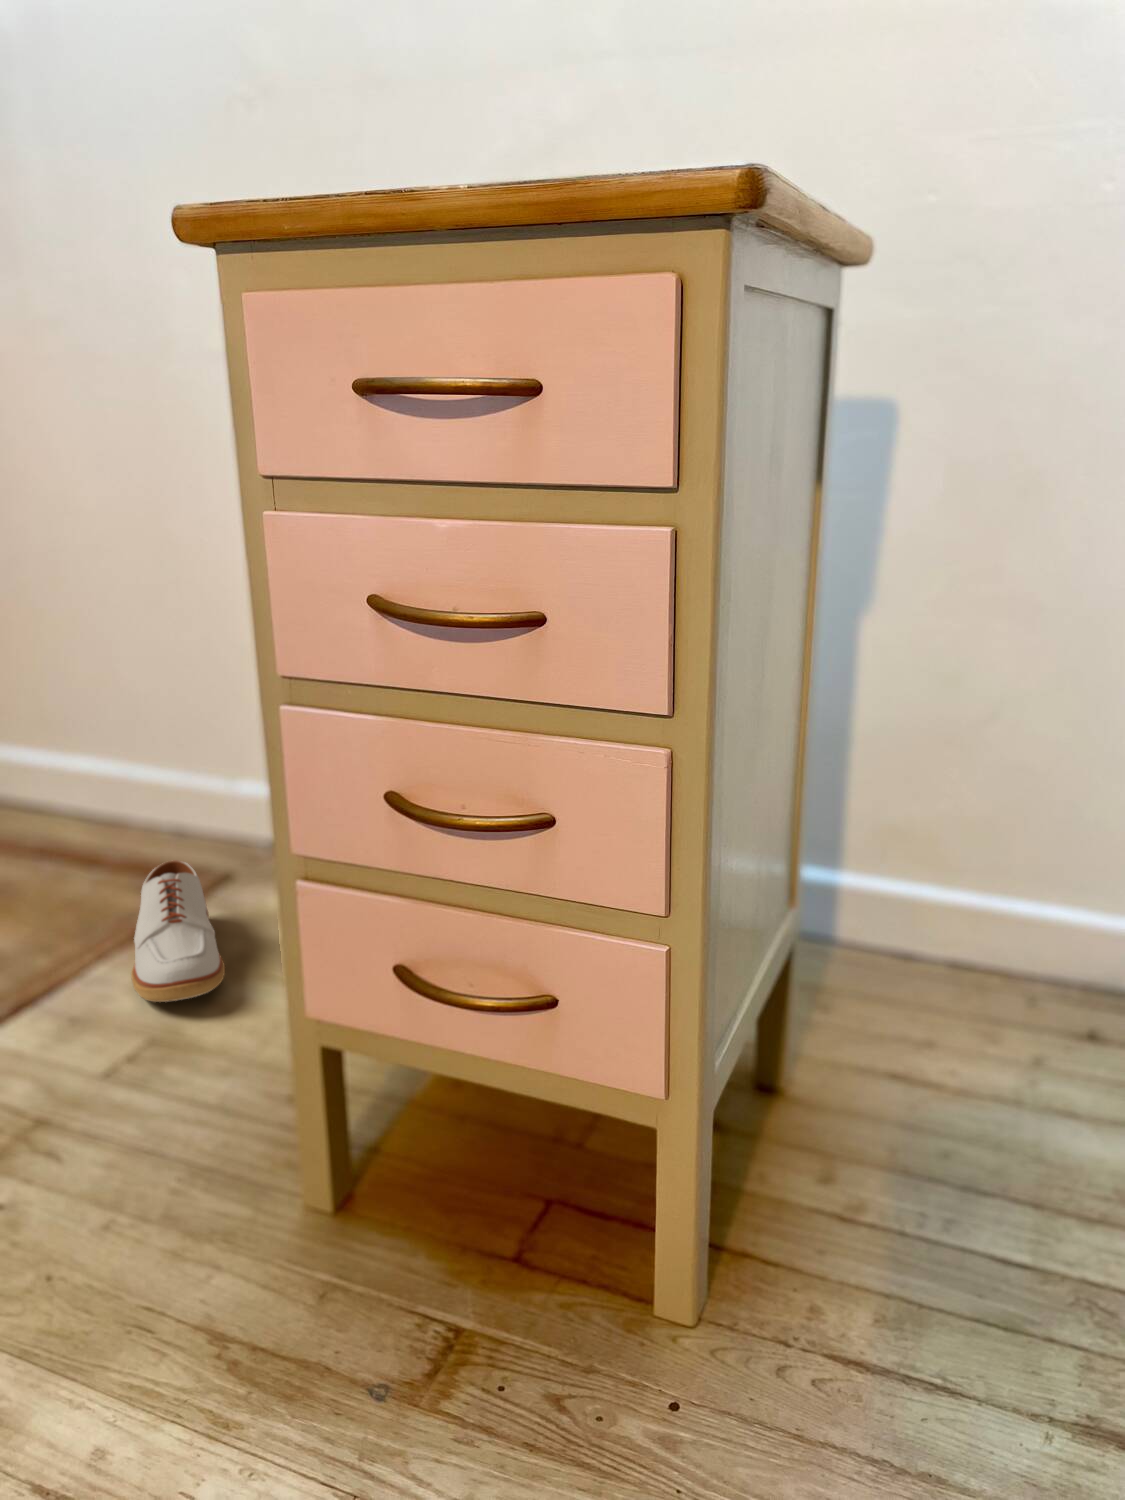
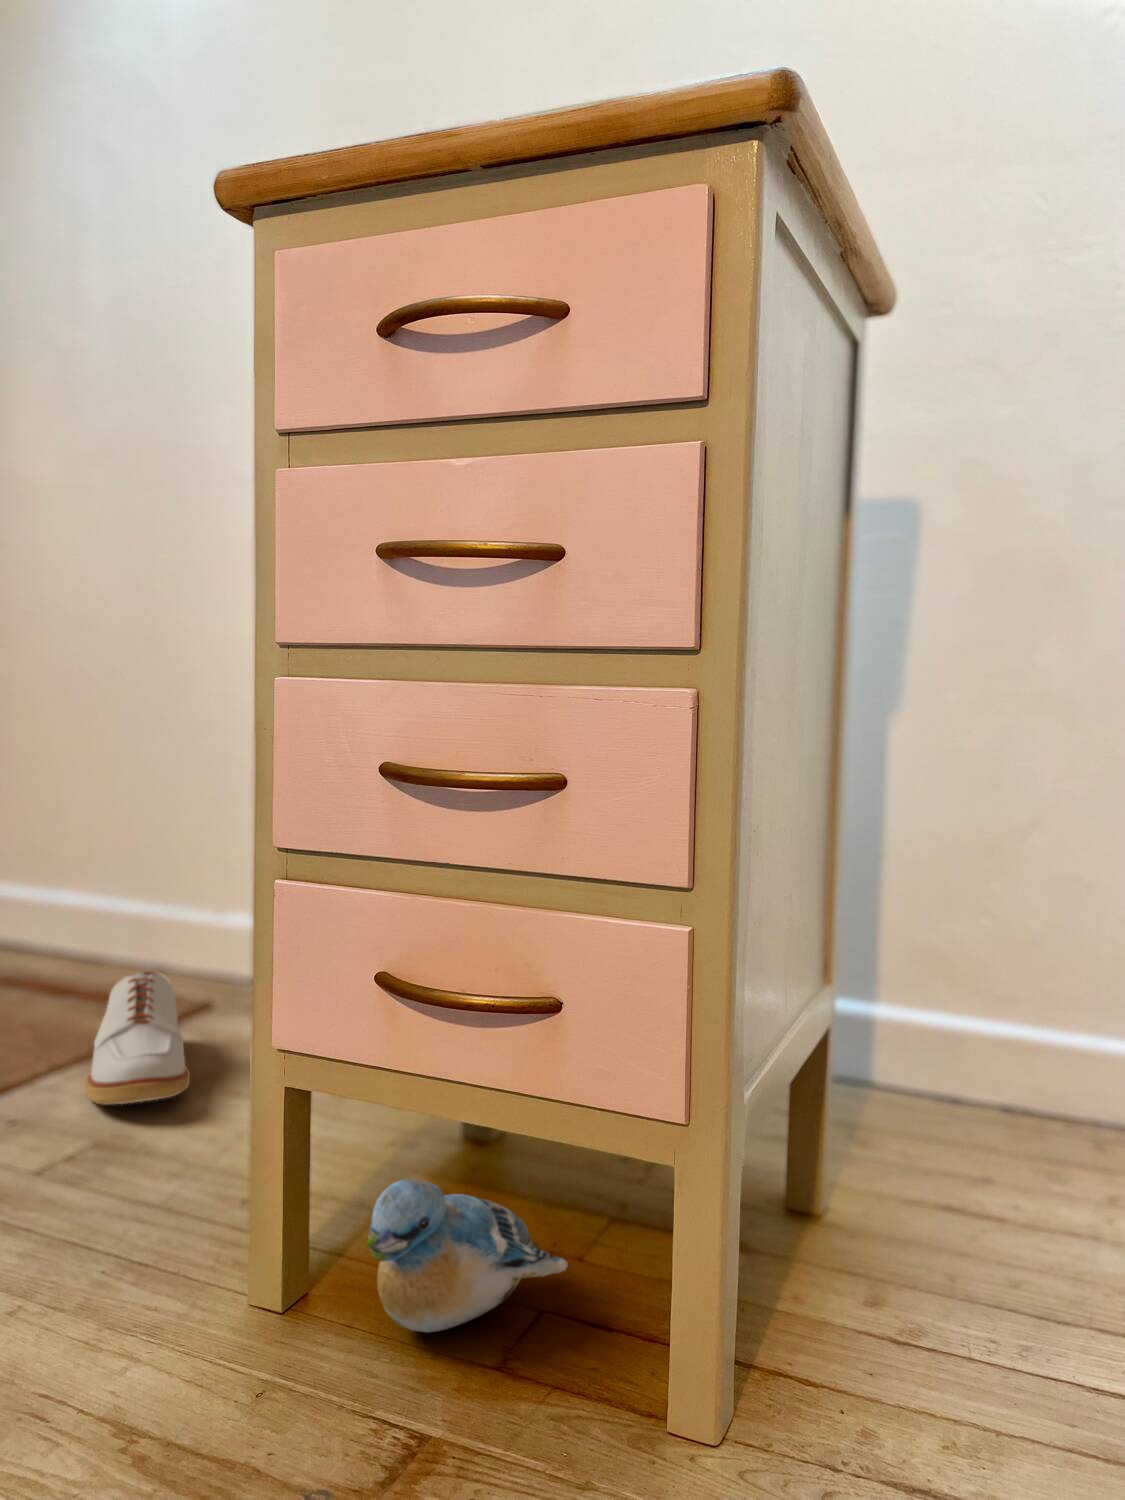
plush toy: none [400,1110,569,1232] -> present [366,1179,568,1332]

